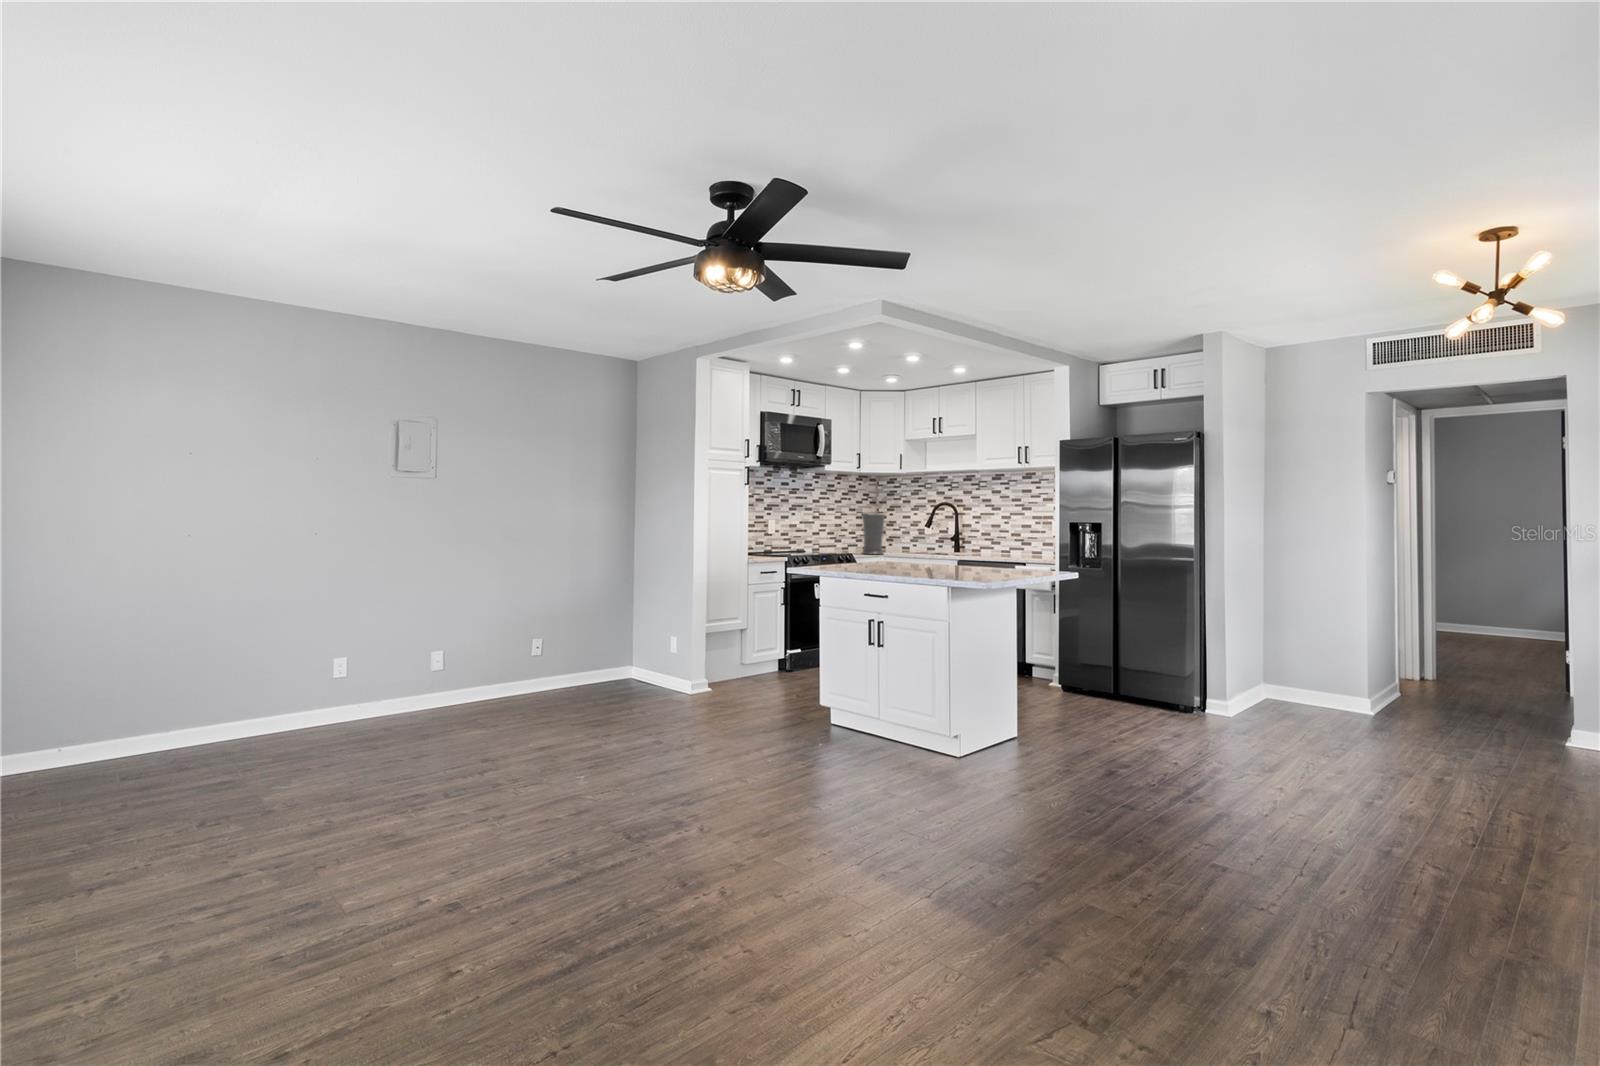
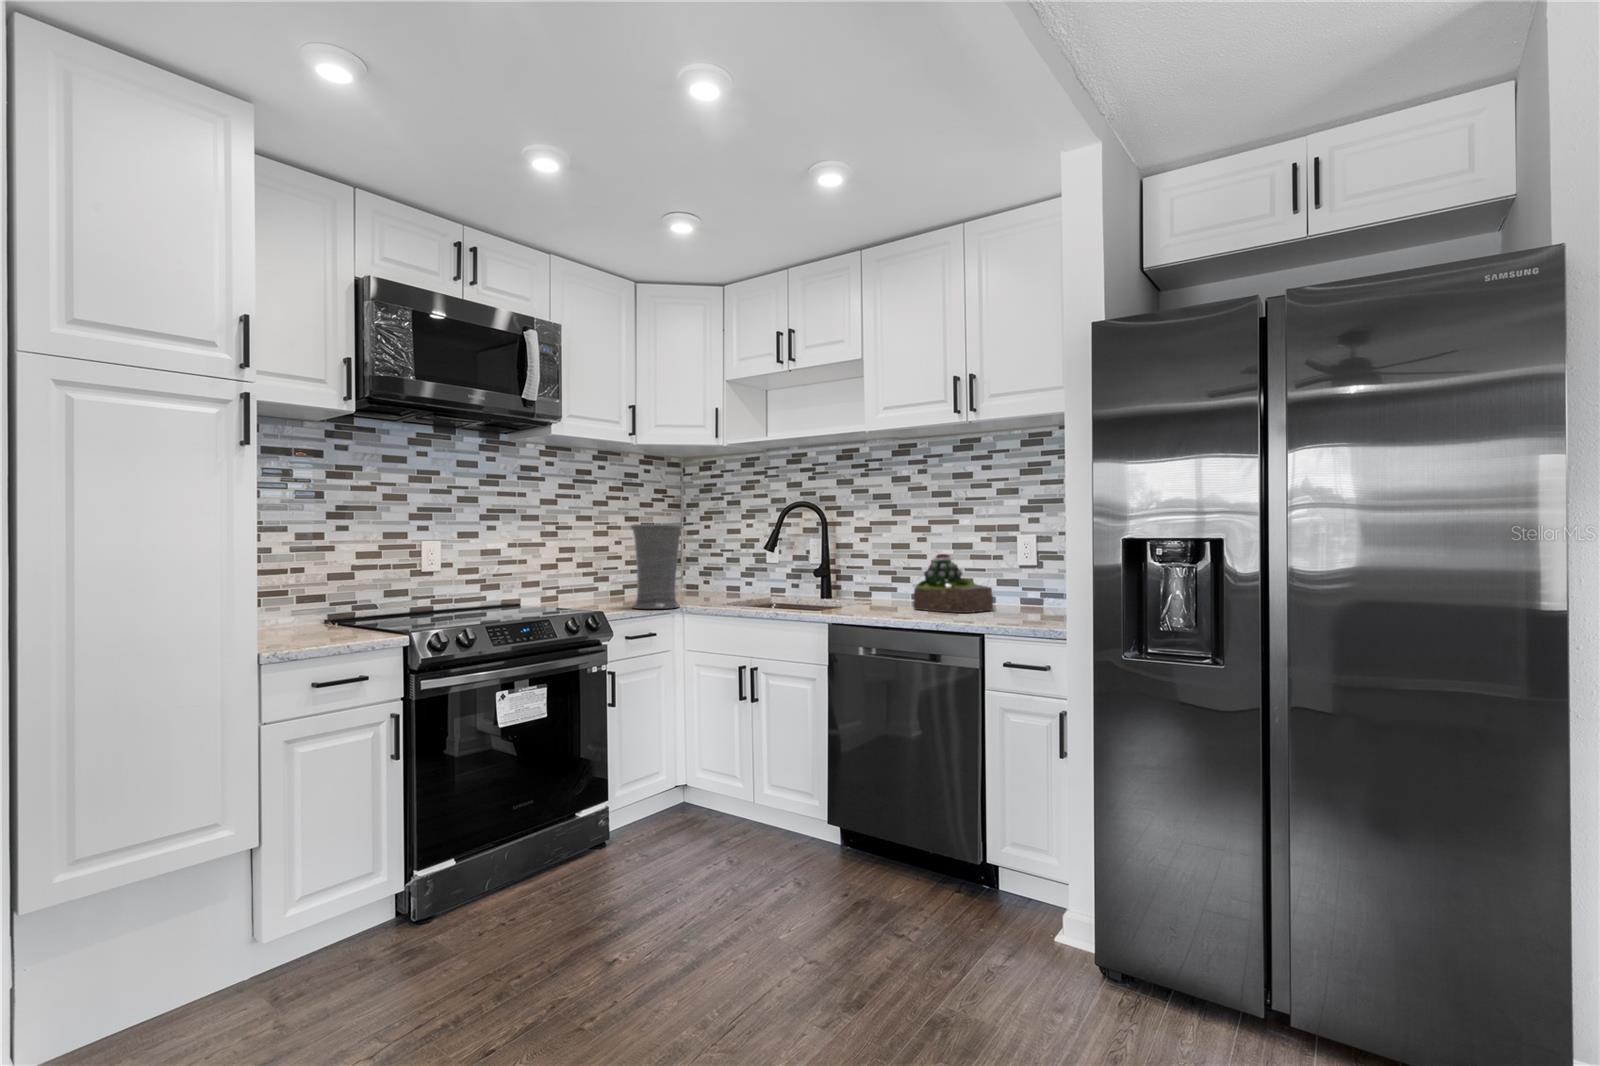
succulent plant: none [1000,530,1039,558] -> present [913,554,993,613]

